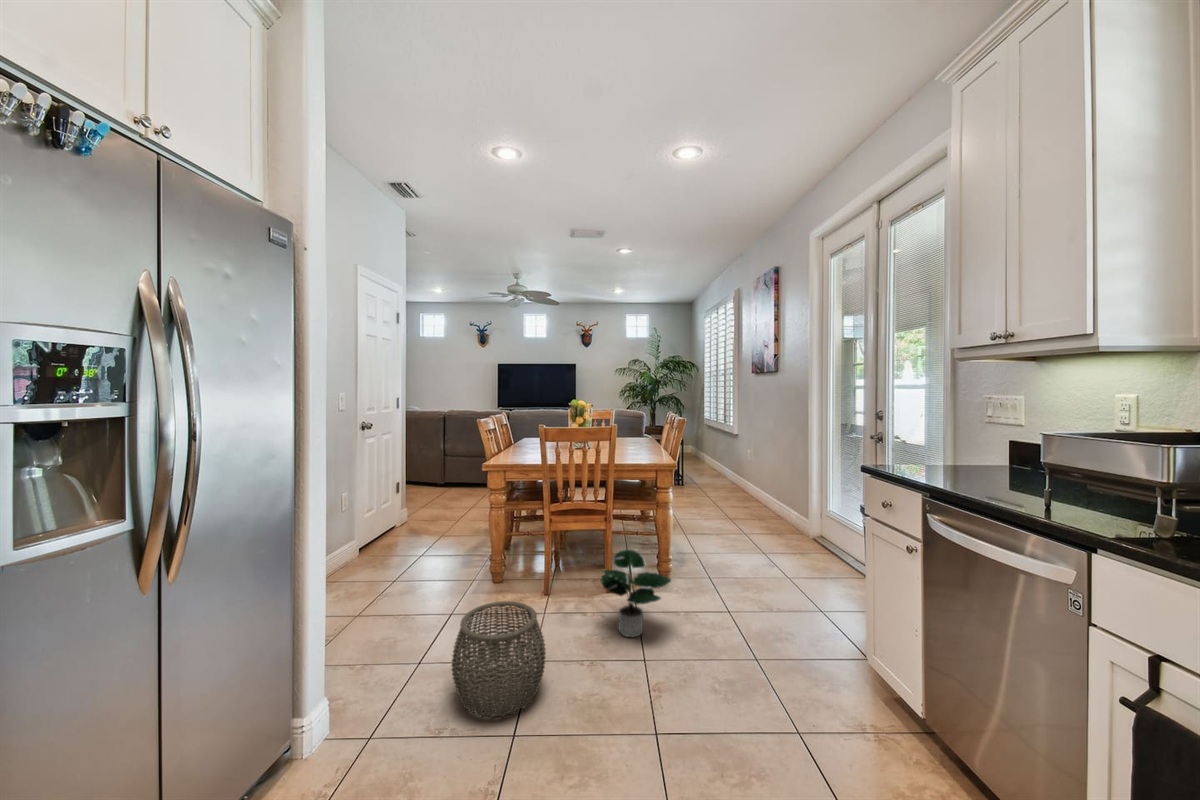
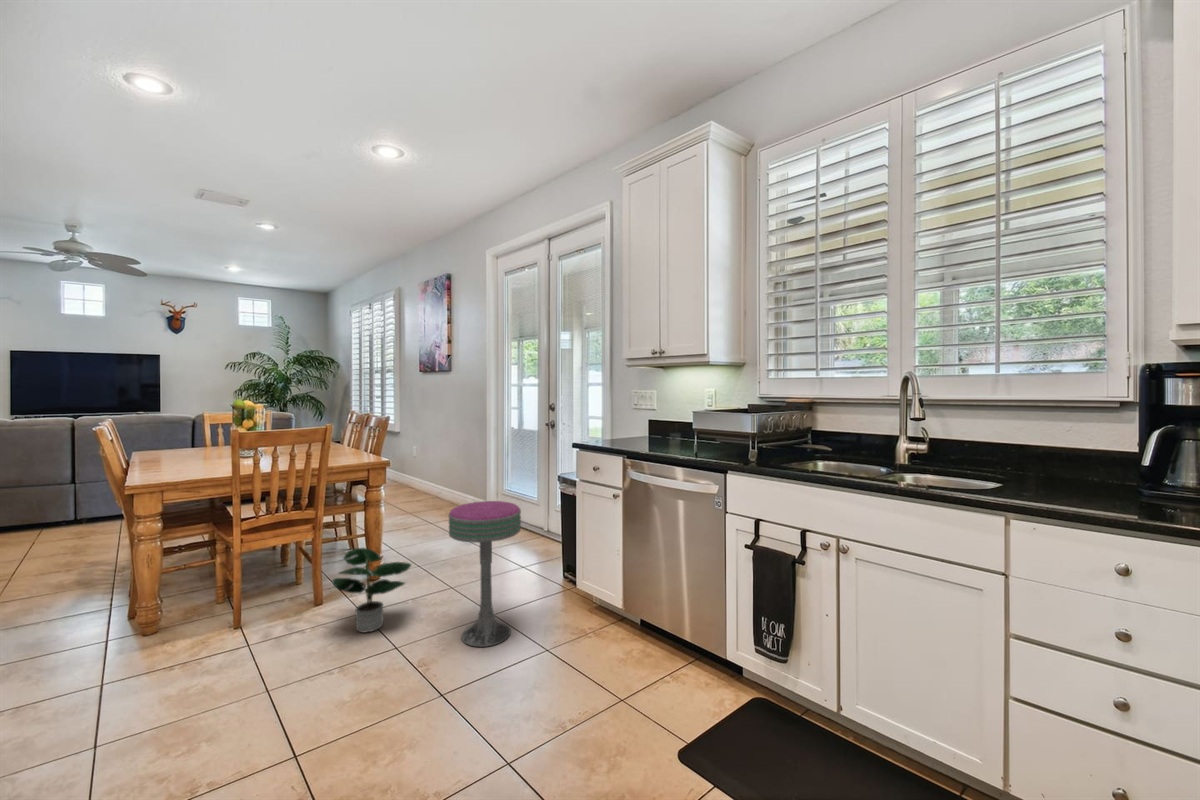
bar stool: none [691,530,779,712] -> present [449,501,521,647]
woven basket: present [452,601,546,718] -> none [177,623,310,762]

